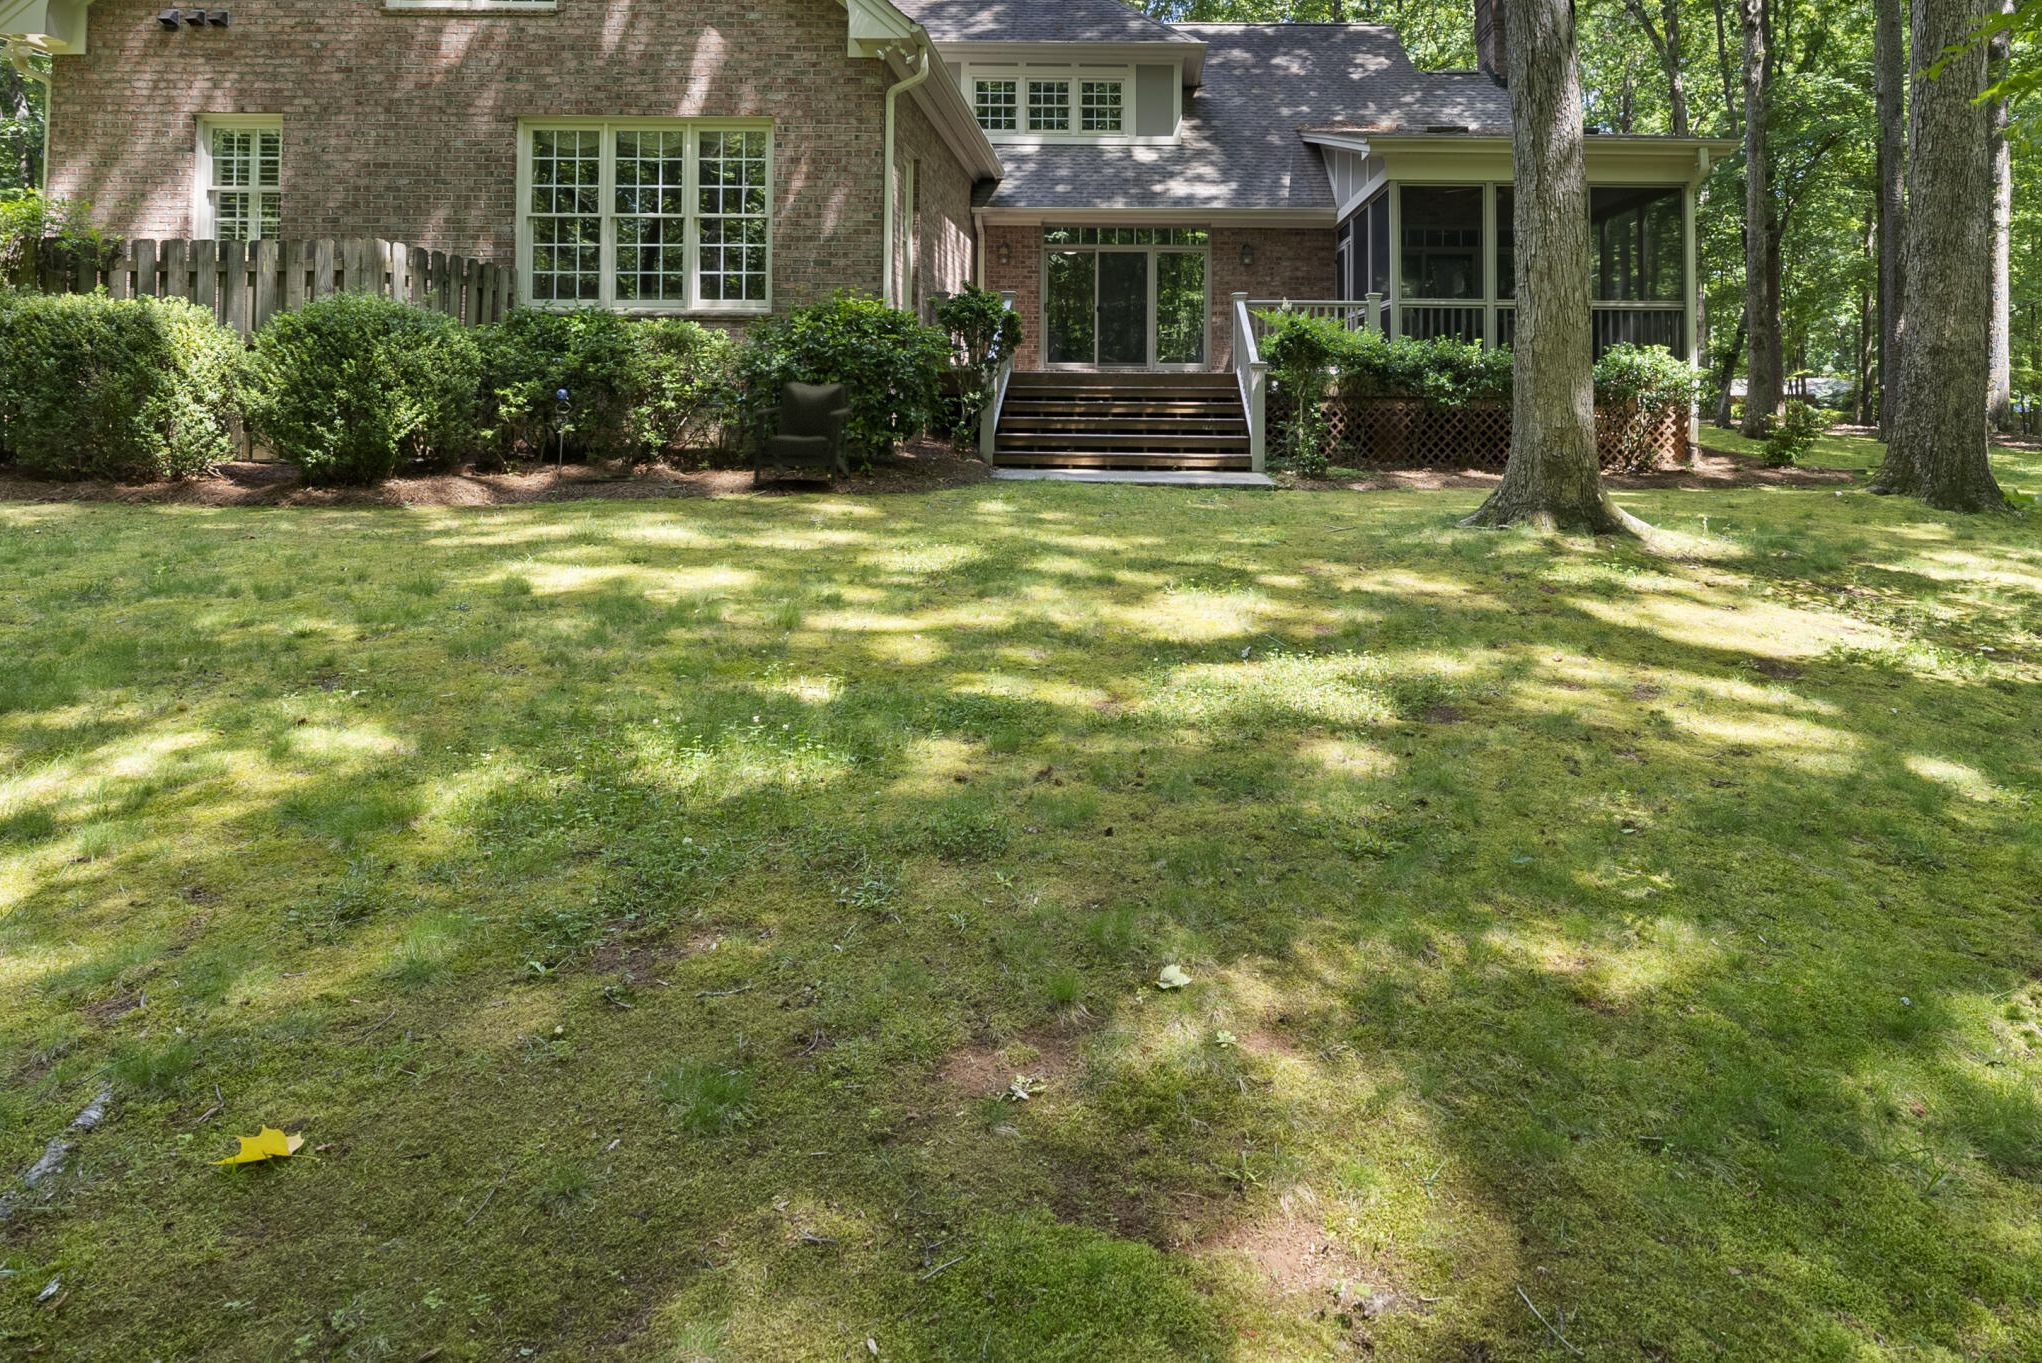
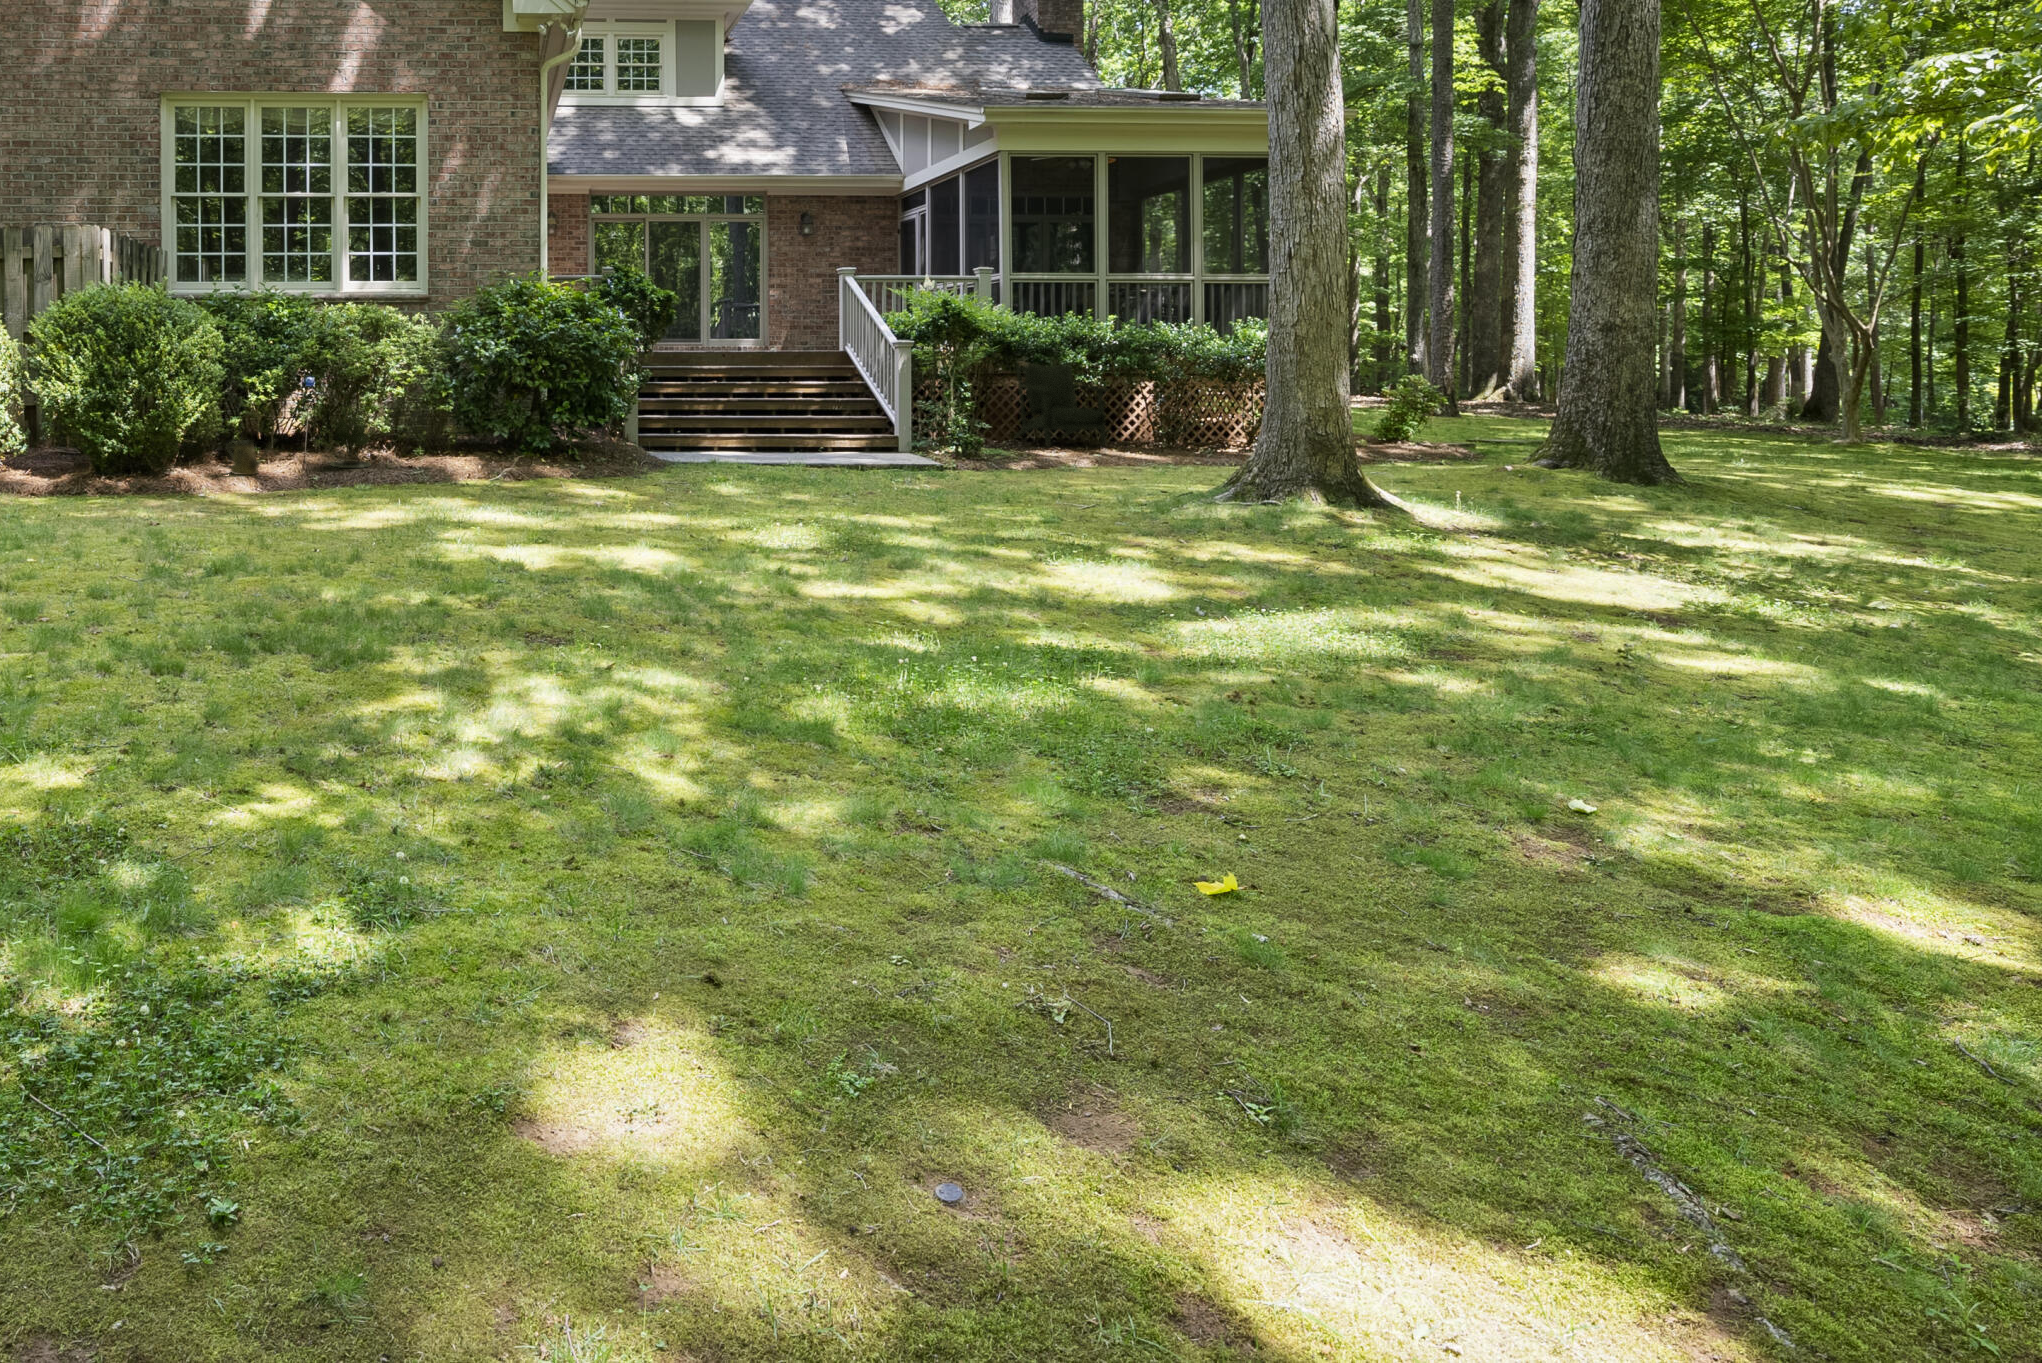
armchair: present [753,382,851,487] -> present [1015,364,1108,447]
watering can: none [474,450,514,486] -> present [227,439,275,475]

